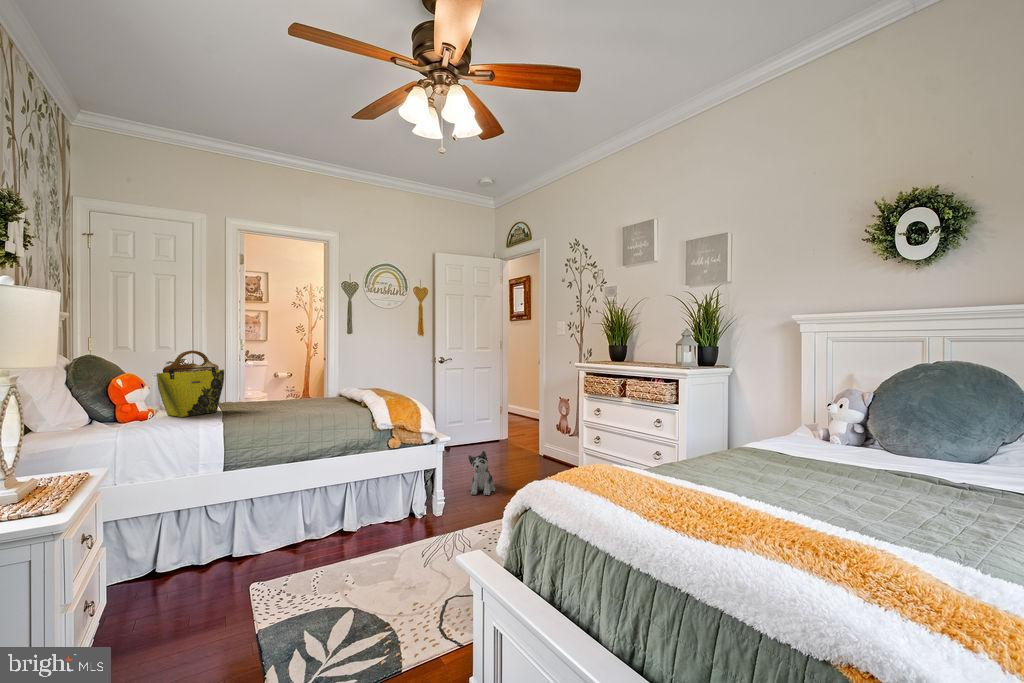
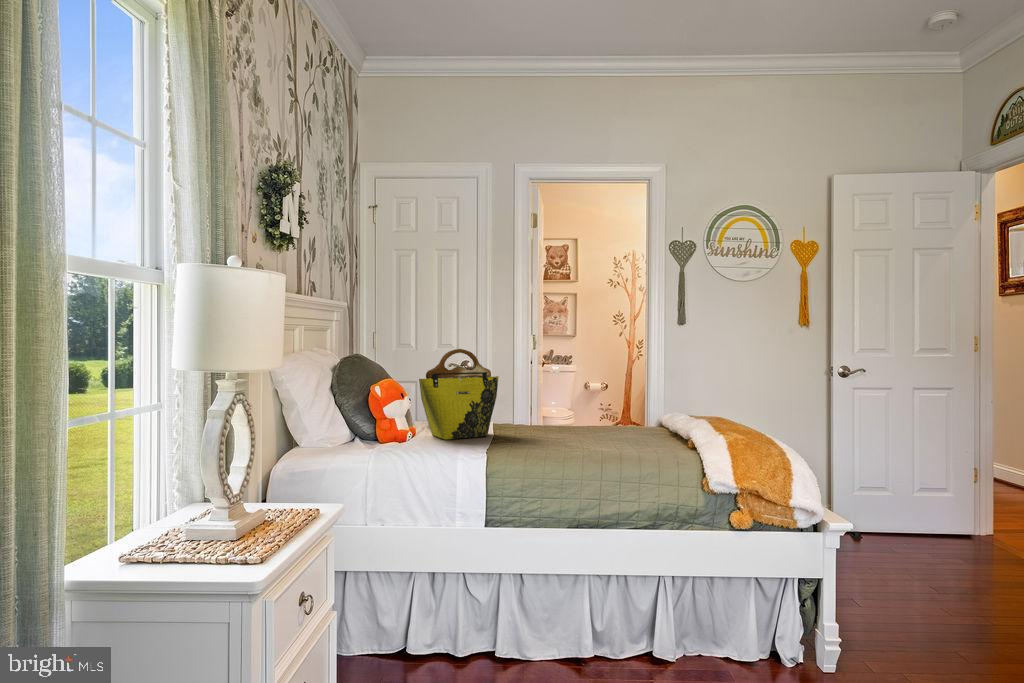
plush toy: present [468,451,495,495] -> none [893,557,954,649]

